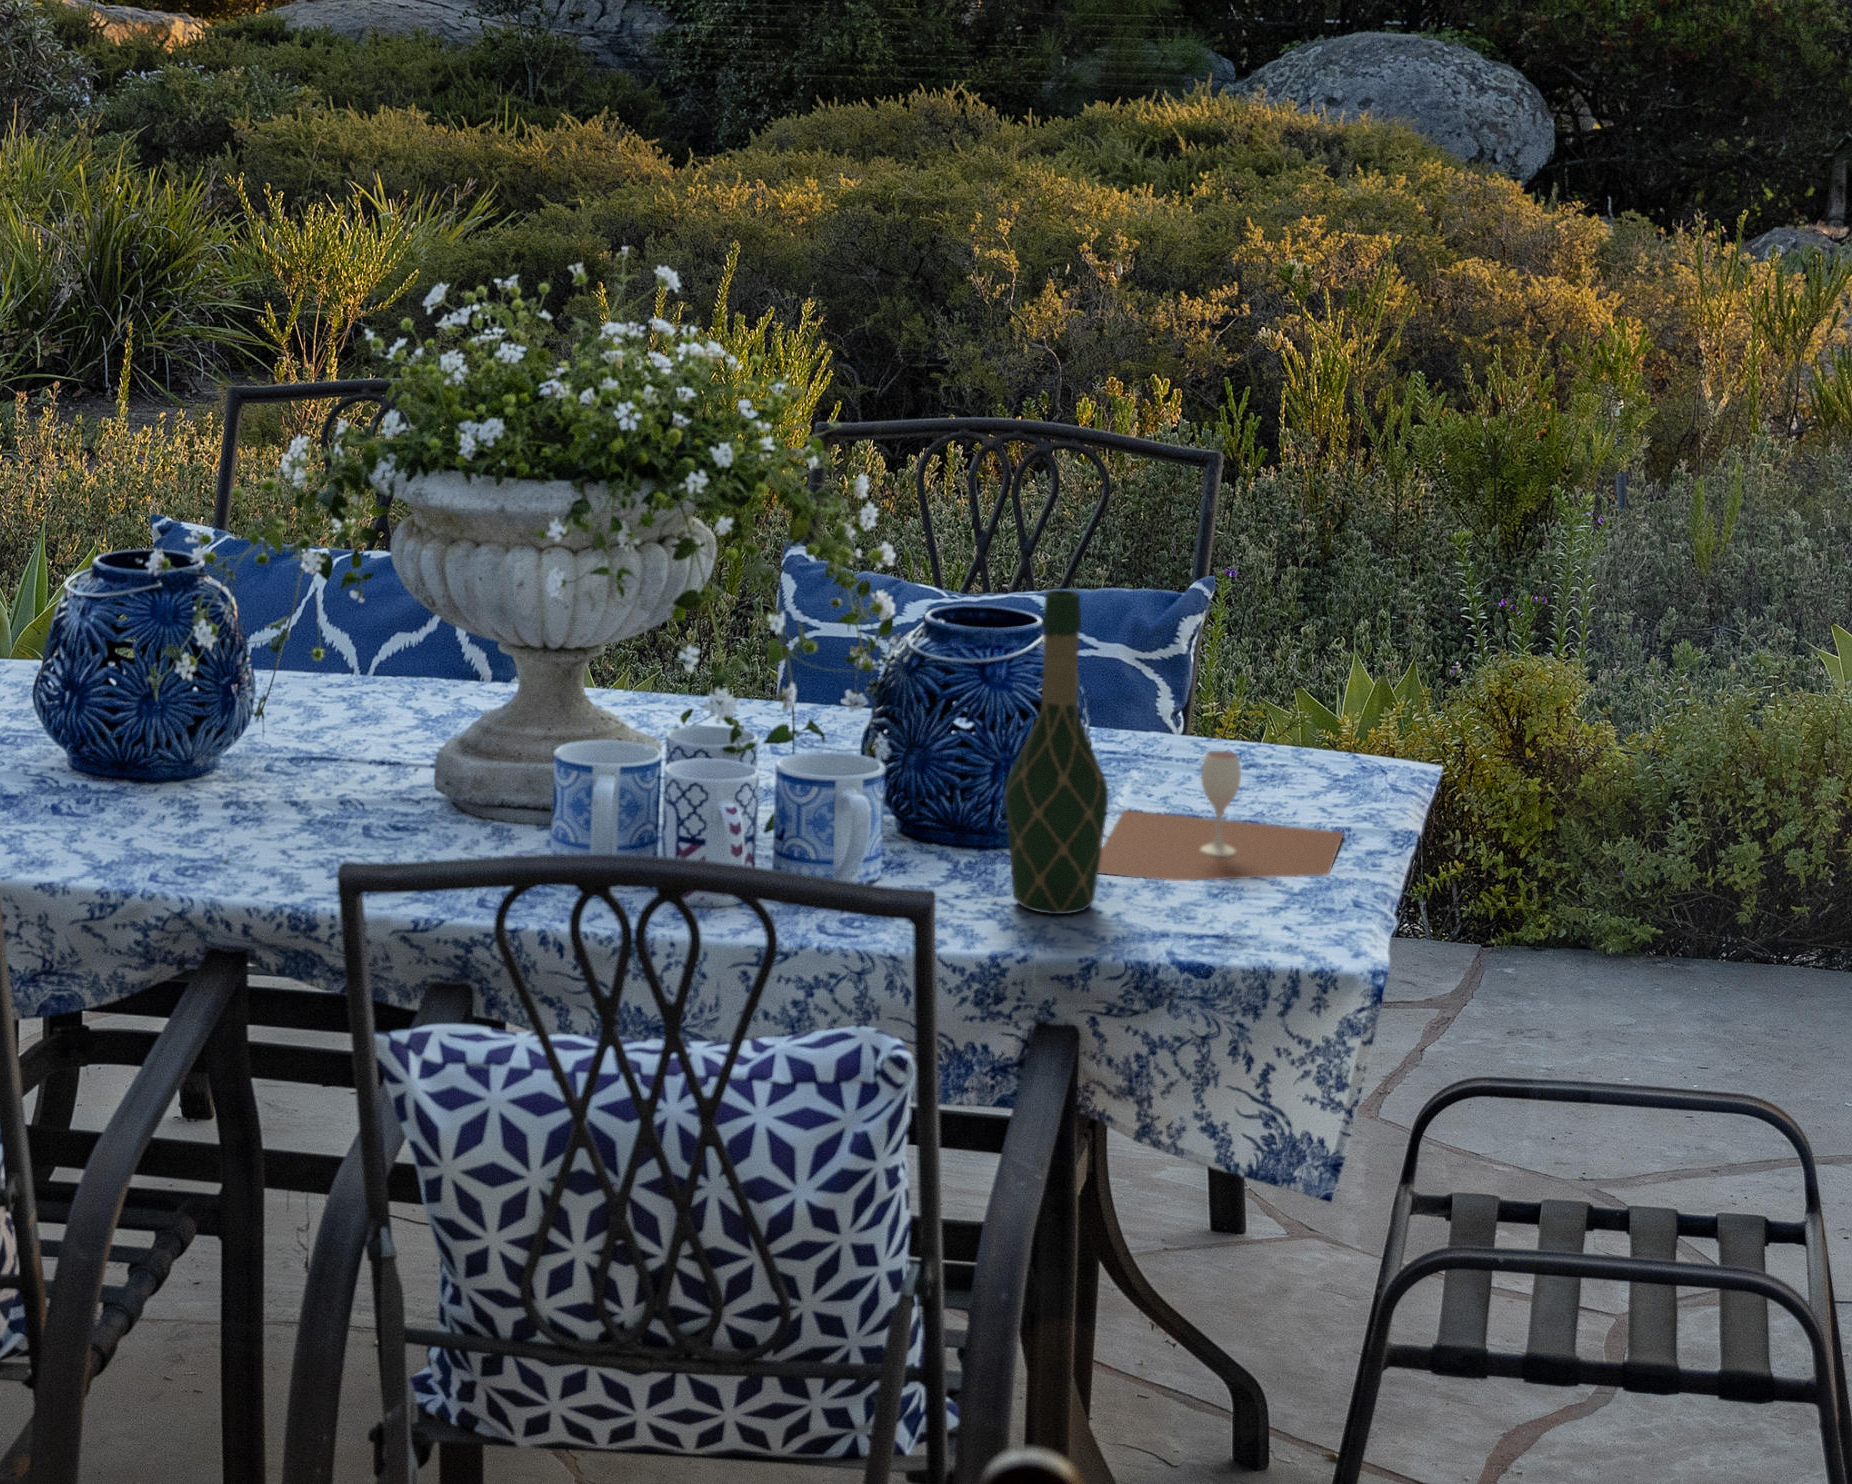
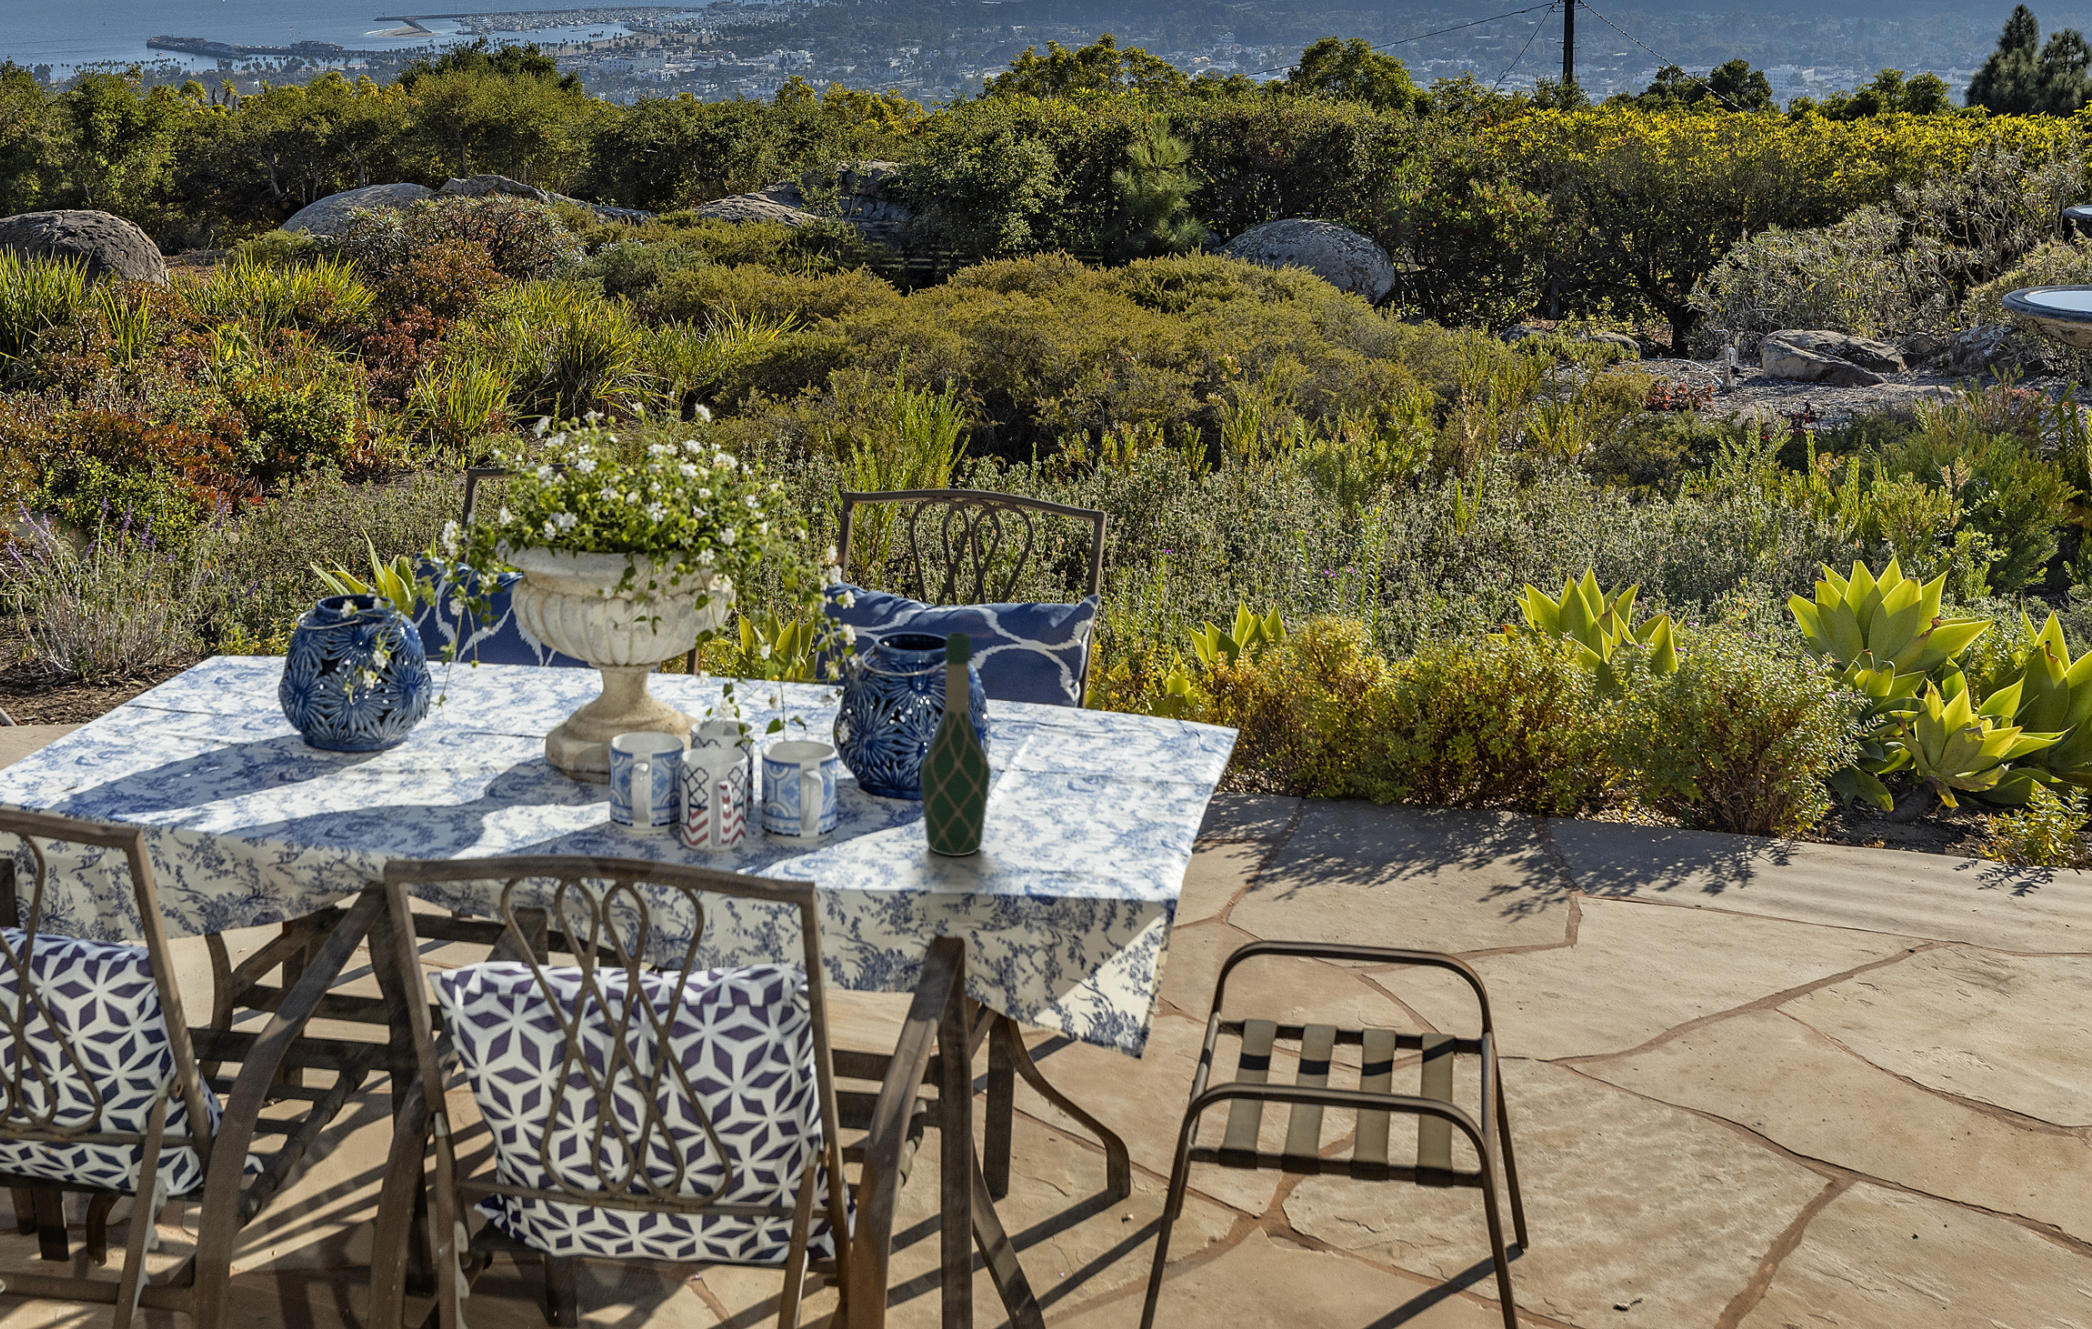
wine glass: present [1098,751,1343,881] -> none [984,736,1161,840]

